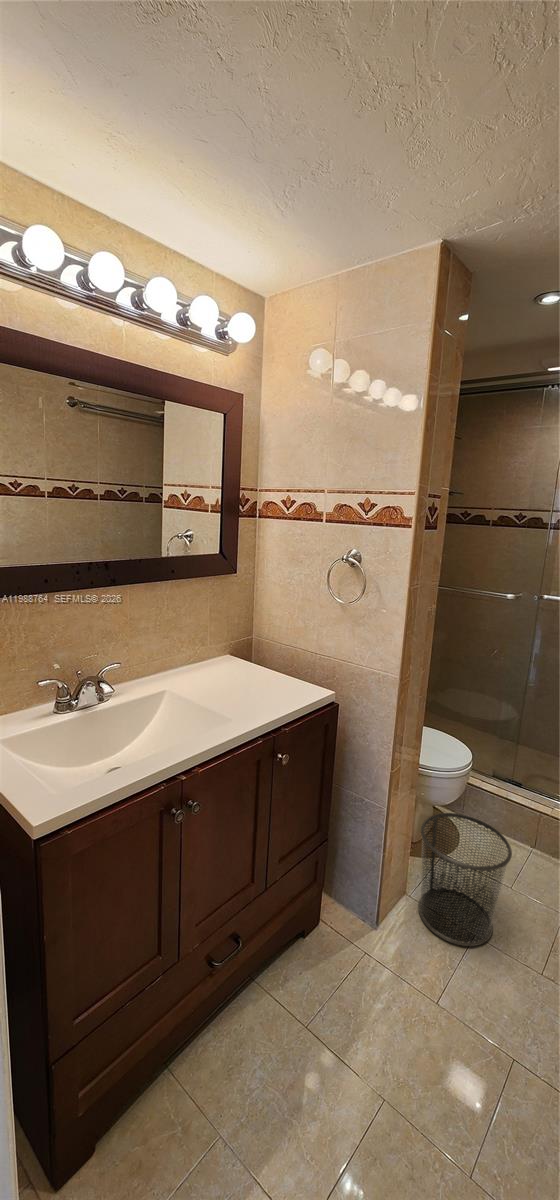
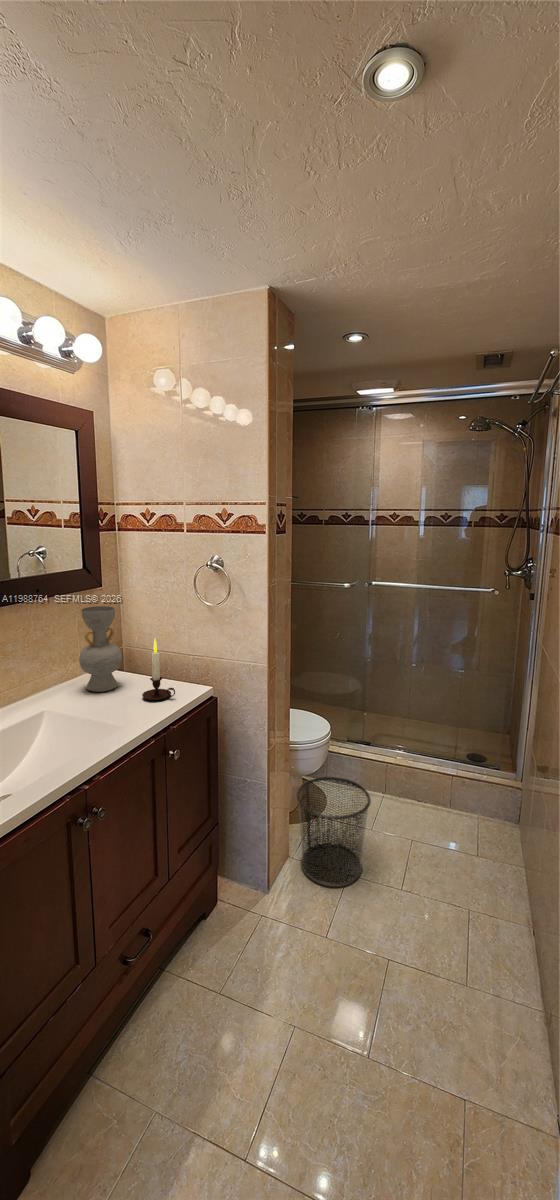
decorative vase: none [205,593,247,679] -> present [79,606,122,692]
candle: none [260,631,293,697] -> present [142,639,175,700]

